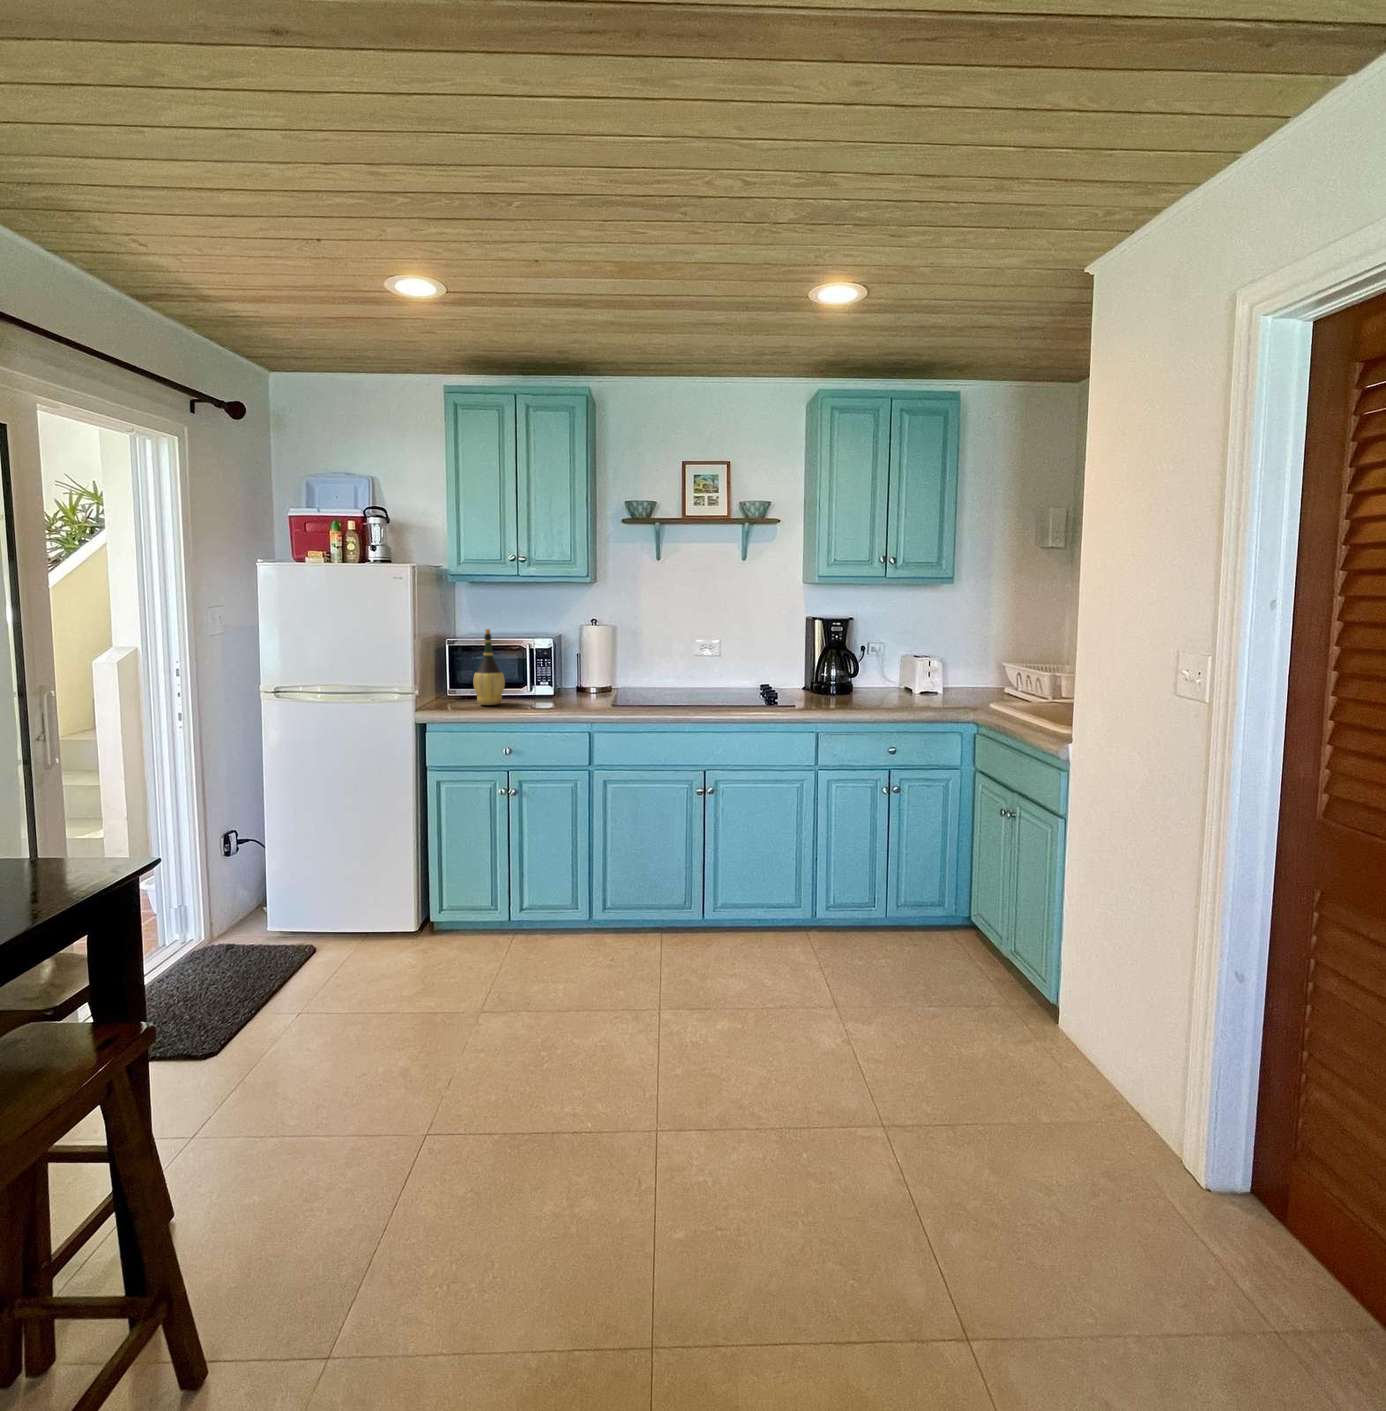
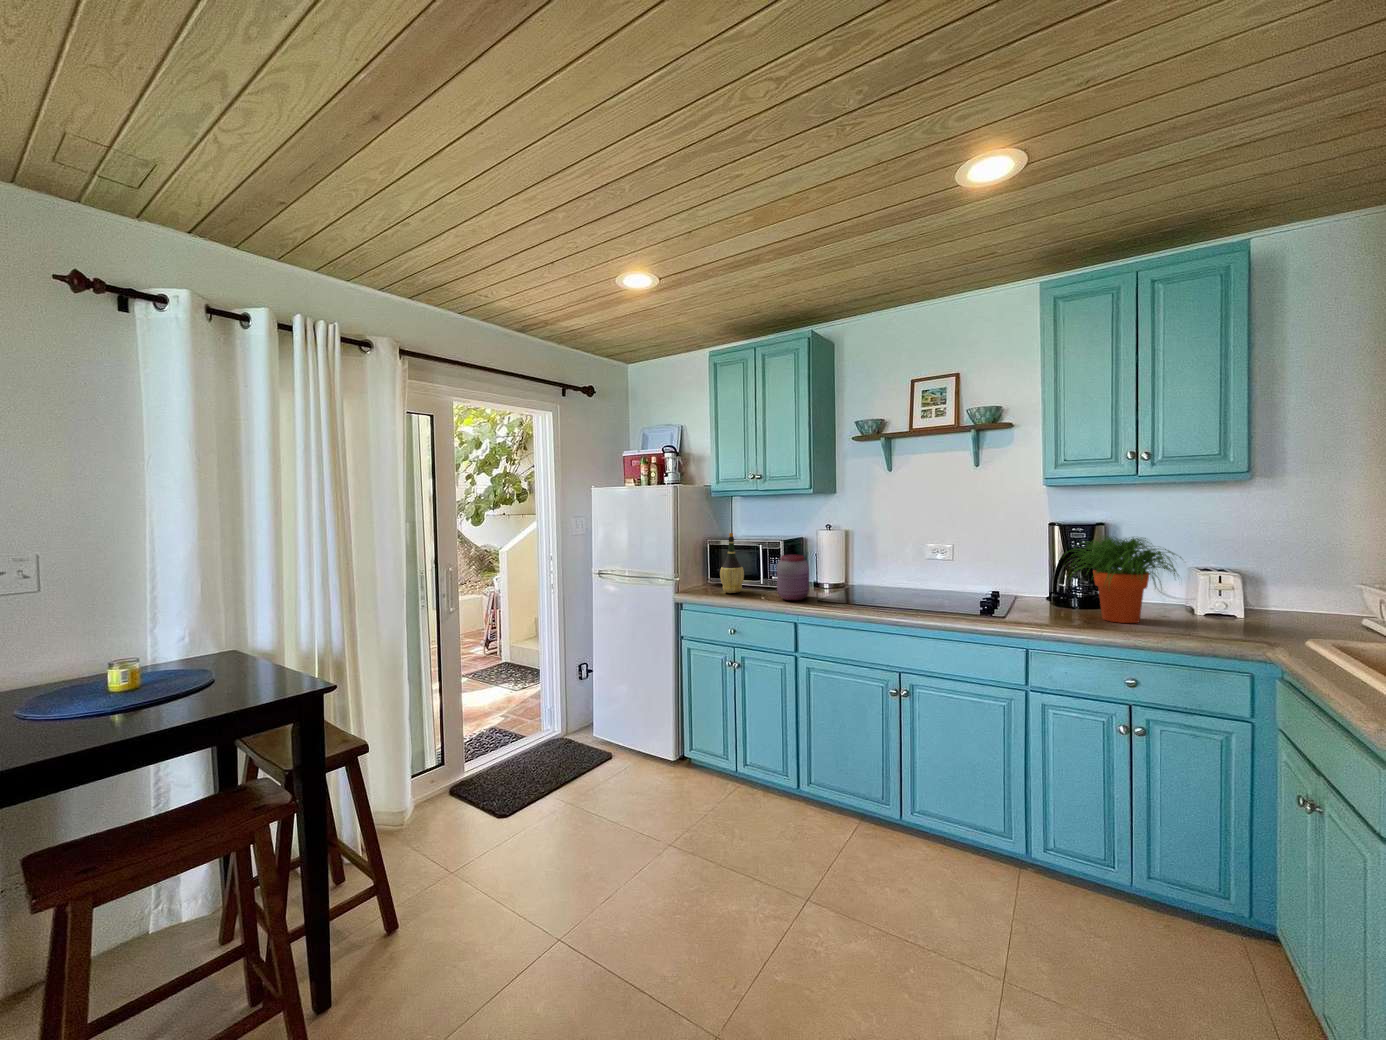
potted plant: none [832,628,919,704] -> present [1070,536,1181,623]
jar: none [556,654,594,707] -> present [777,555,809,600]

